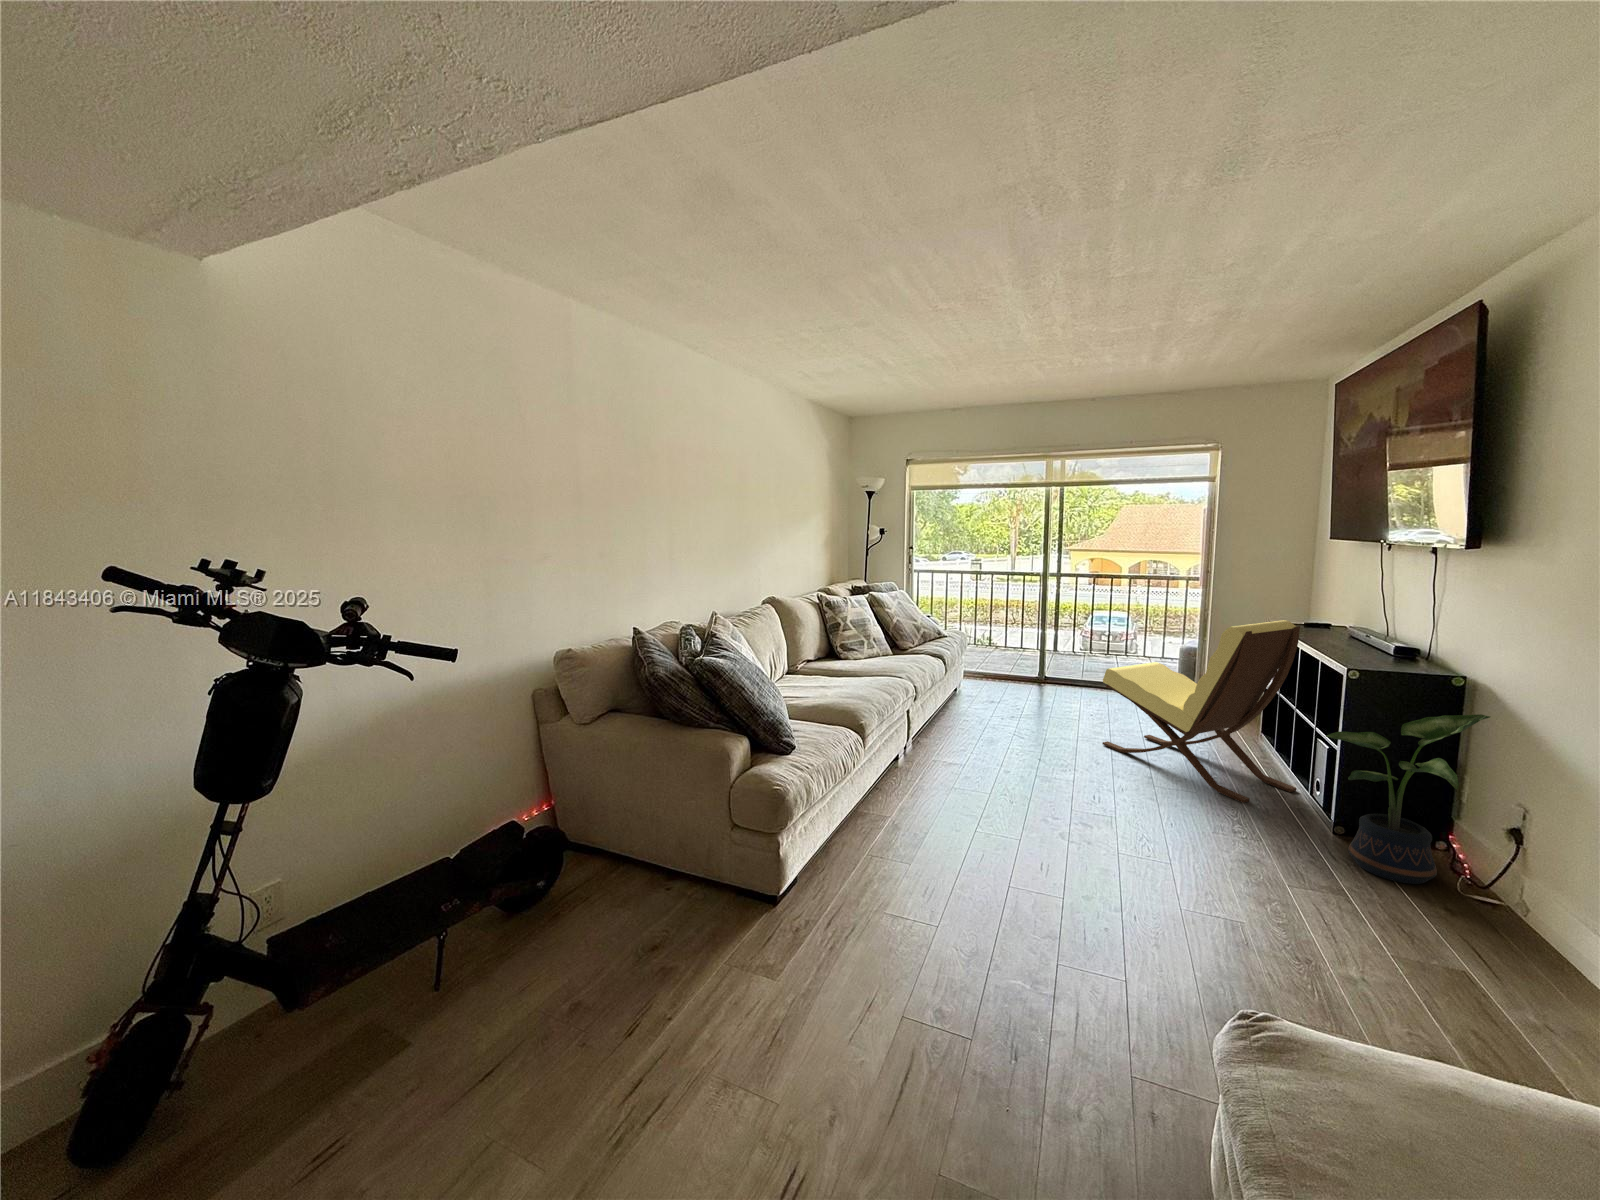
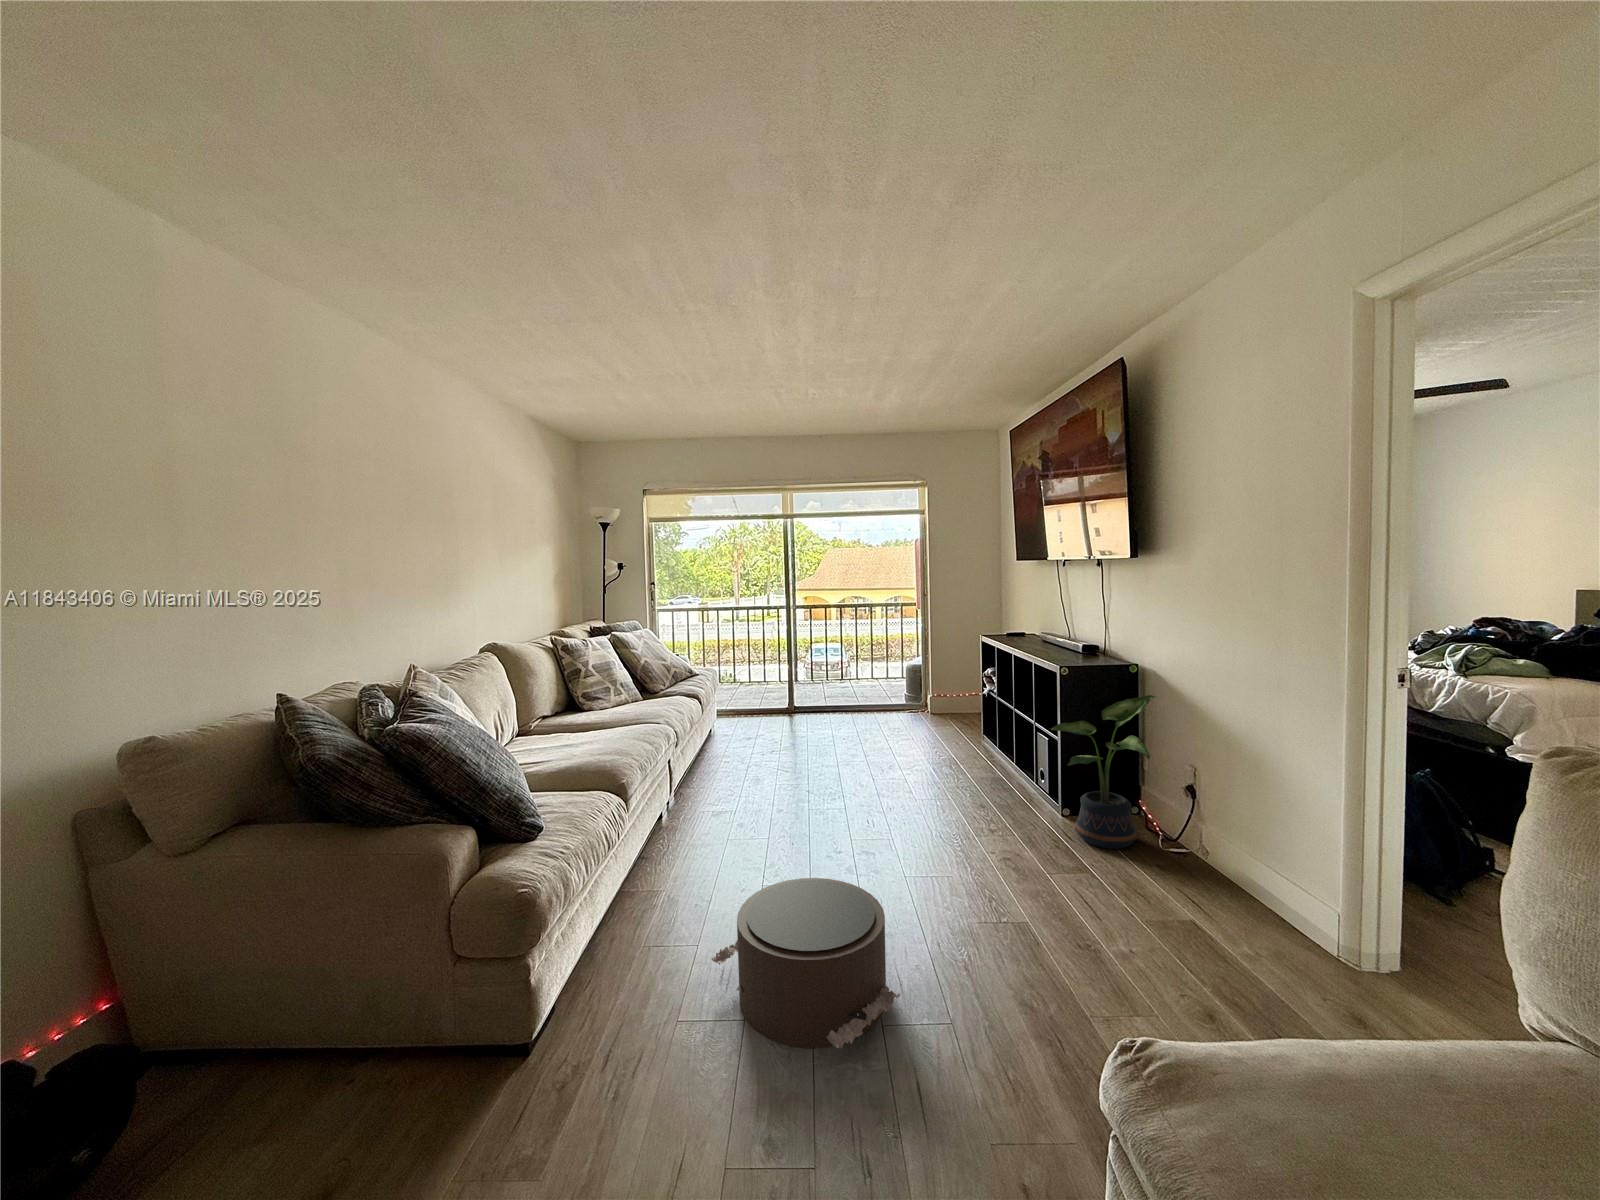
lounge chair: present [1102,620,1300,803] -> none [858,630,1023,802]
pouf: none [918,830,1084,977] -> present [711,878,900,1049]

